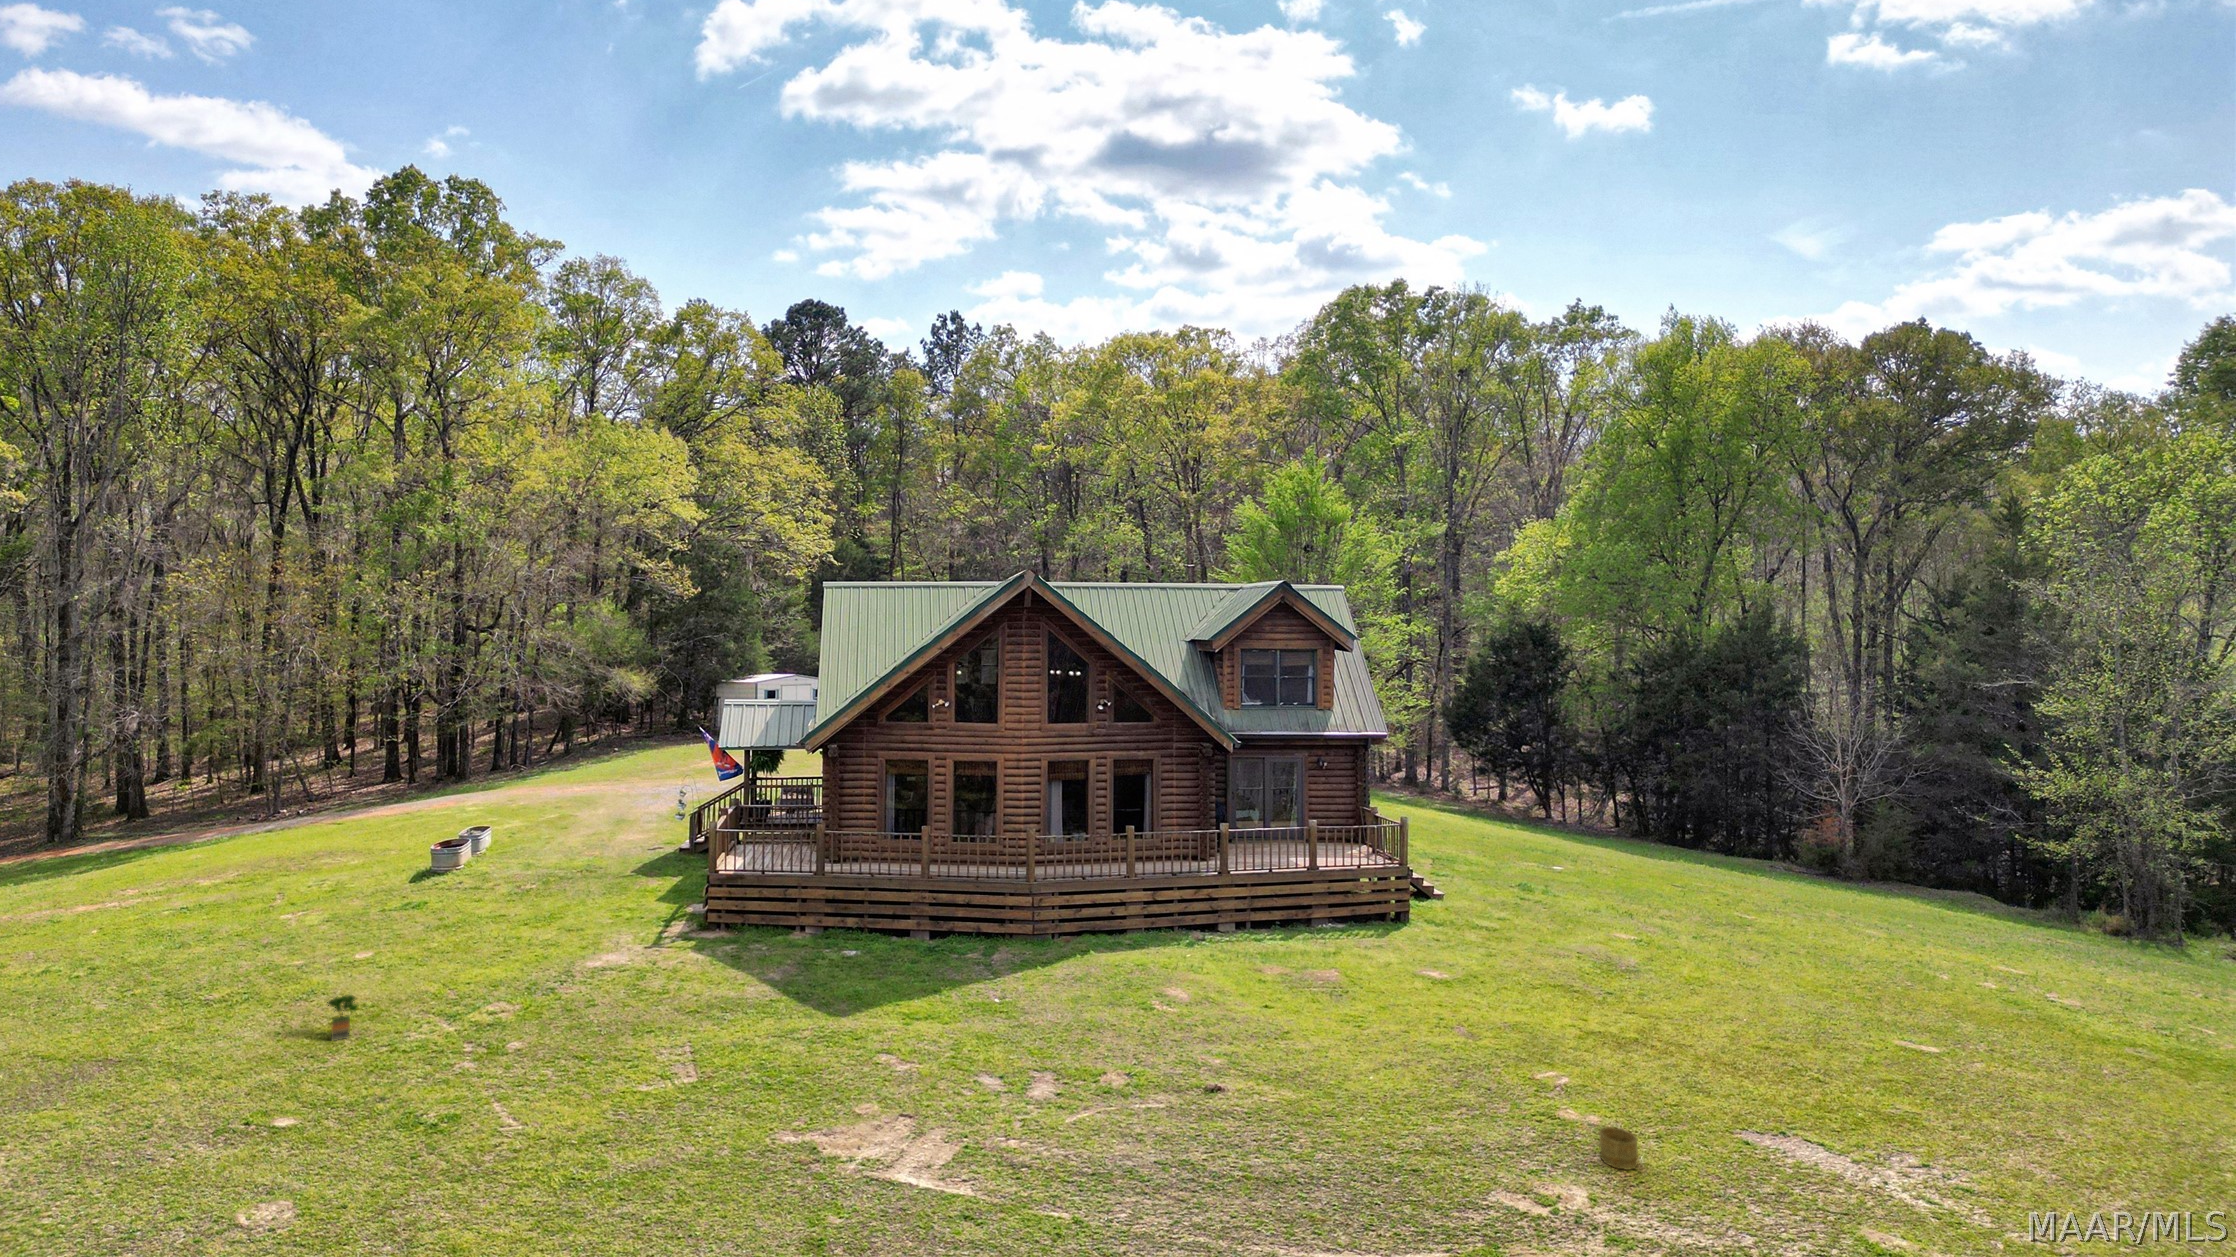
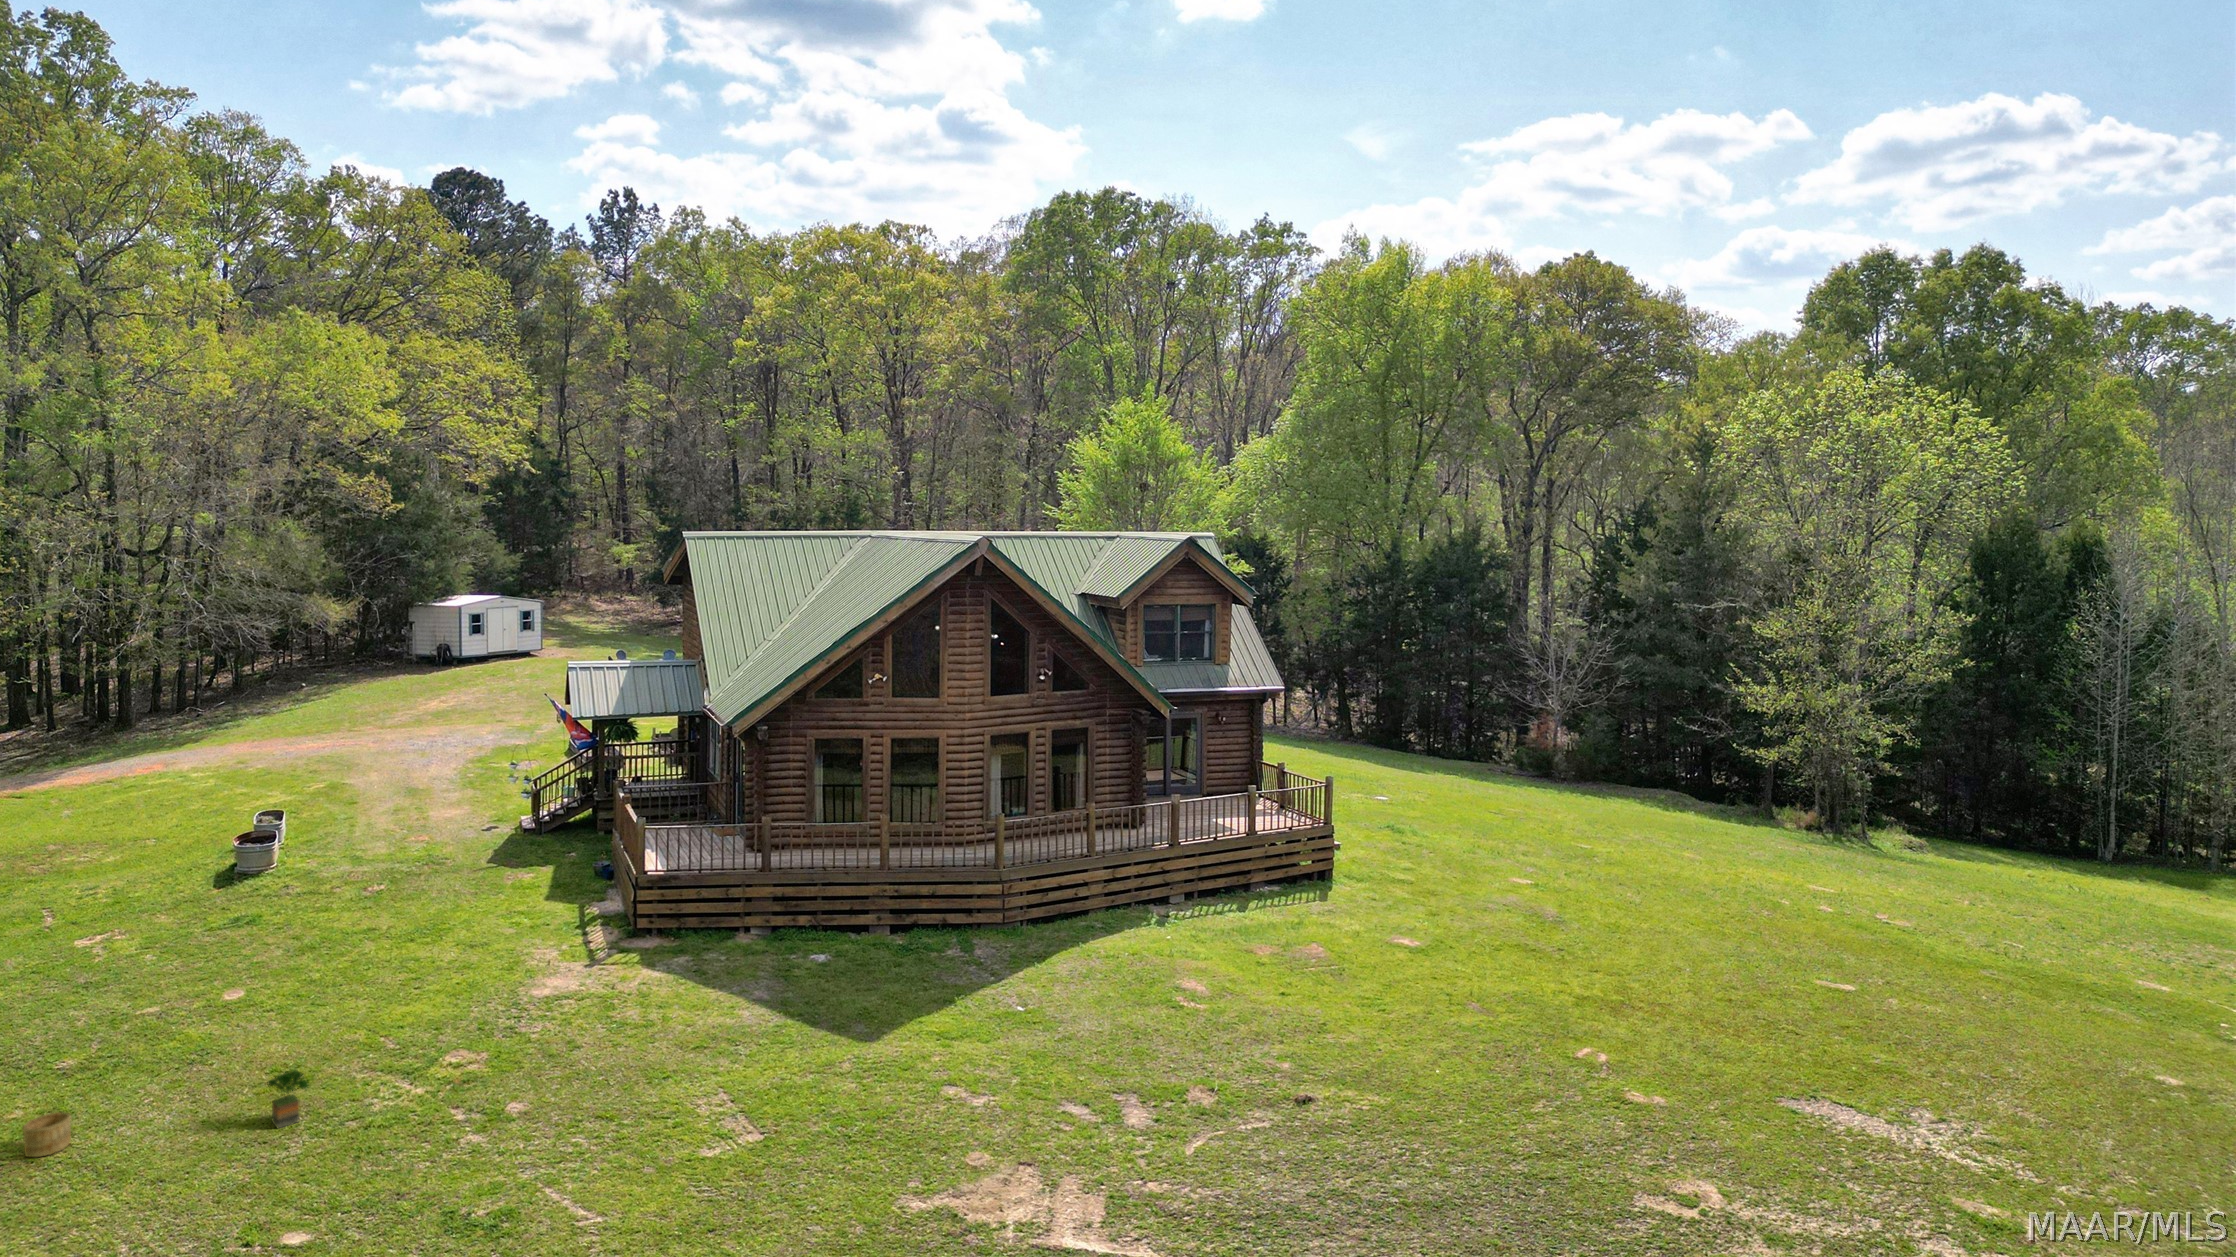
wooden bucket: present [1599,1127,1638,1170] -> present [22,1112,71,1157]

